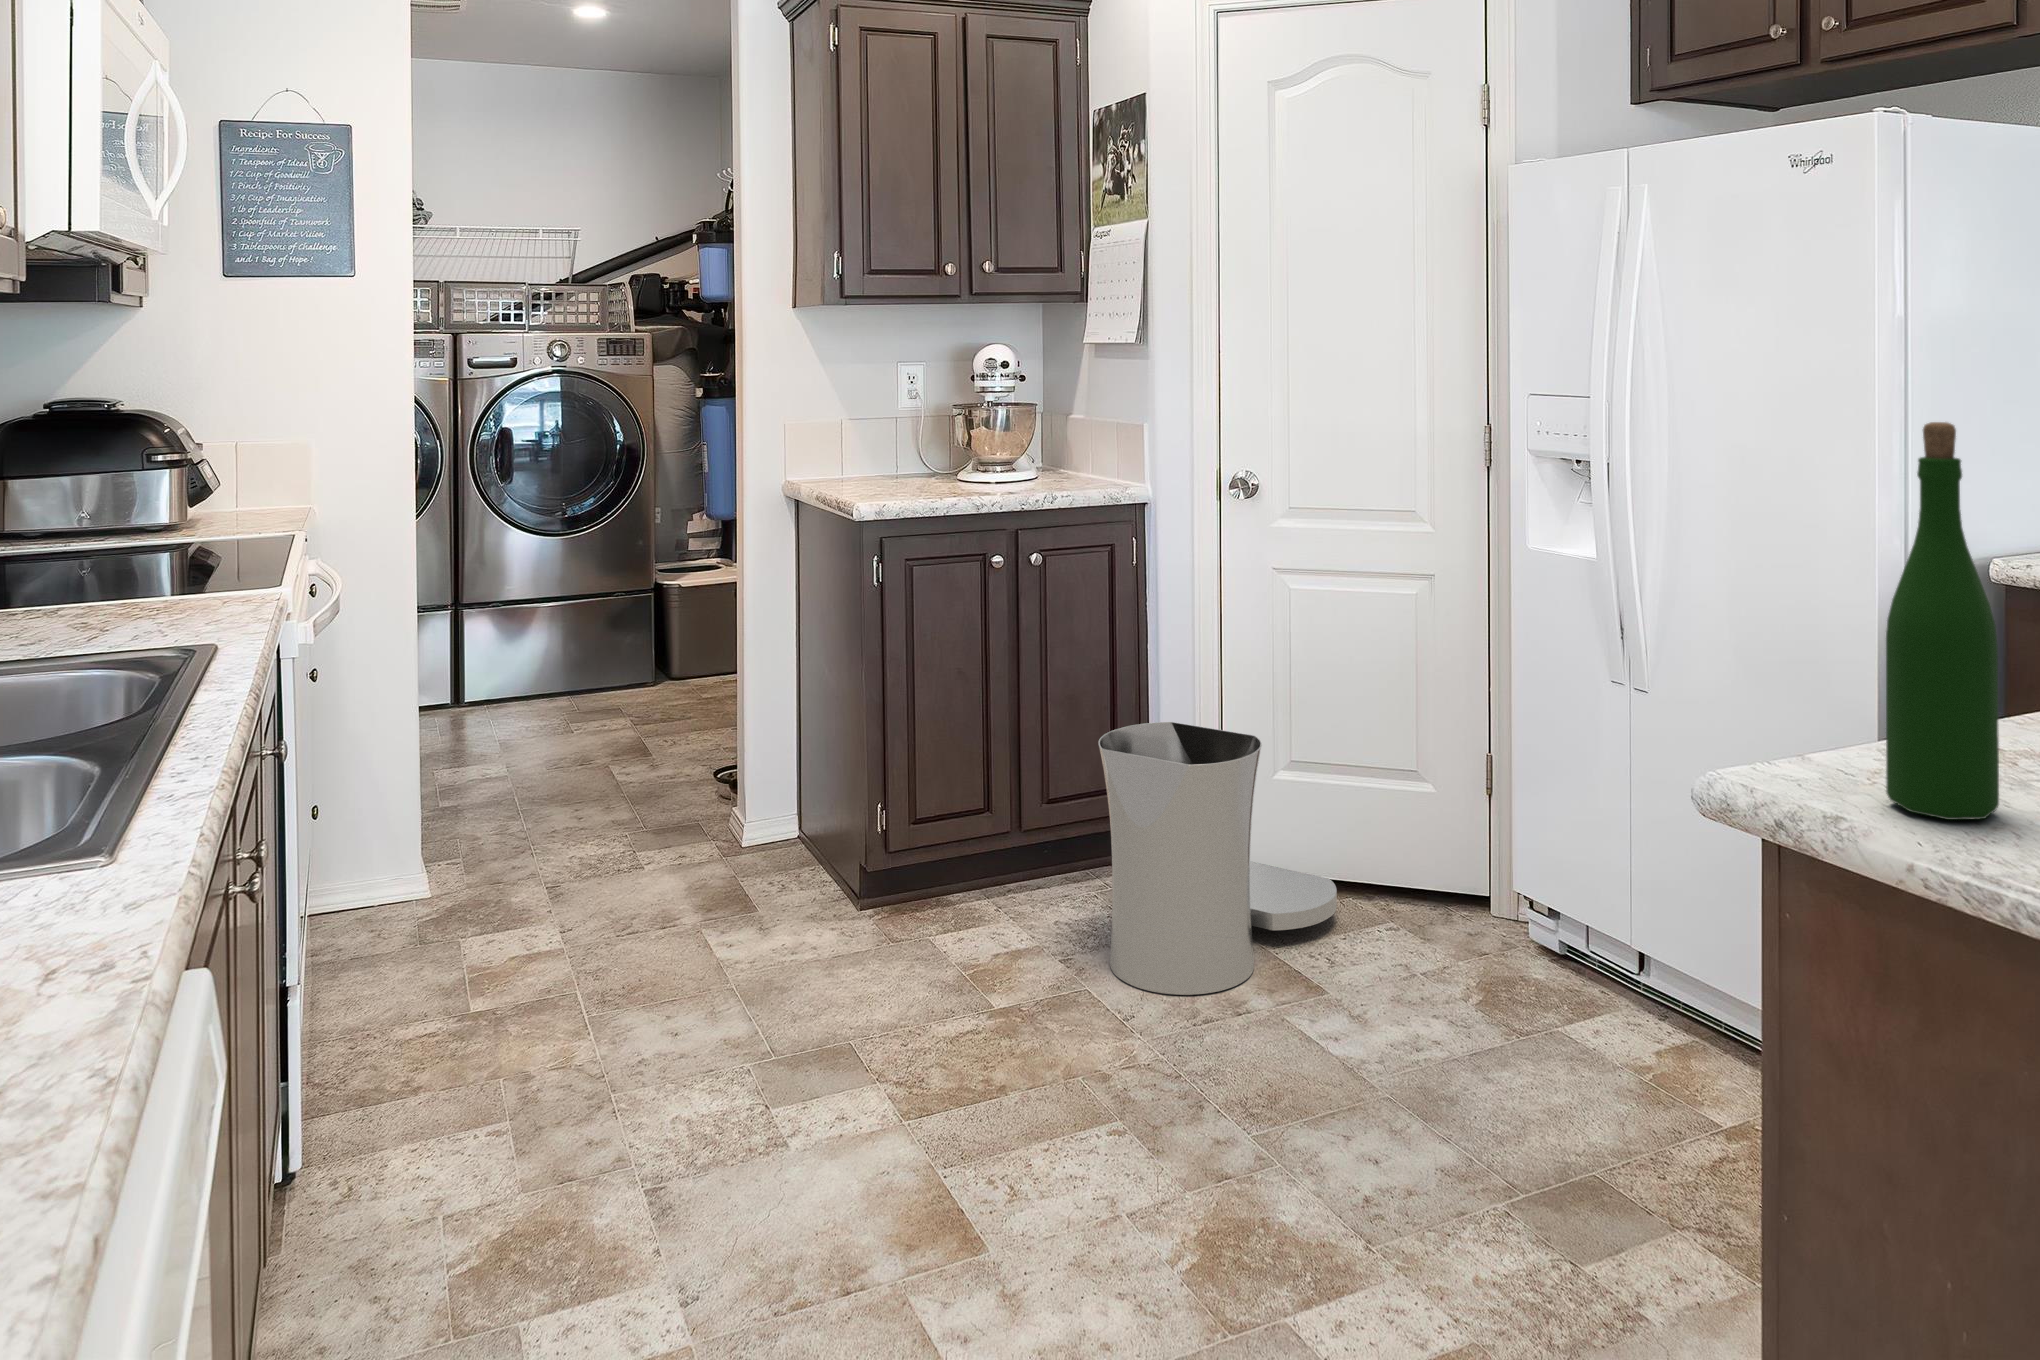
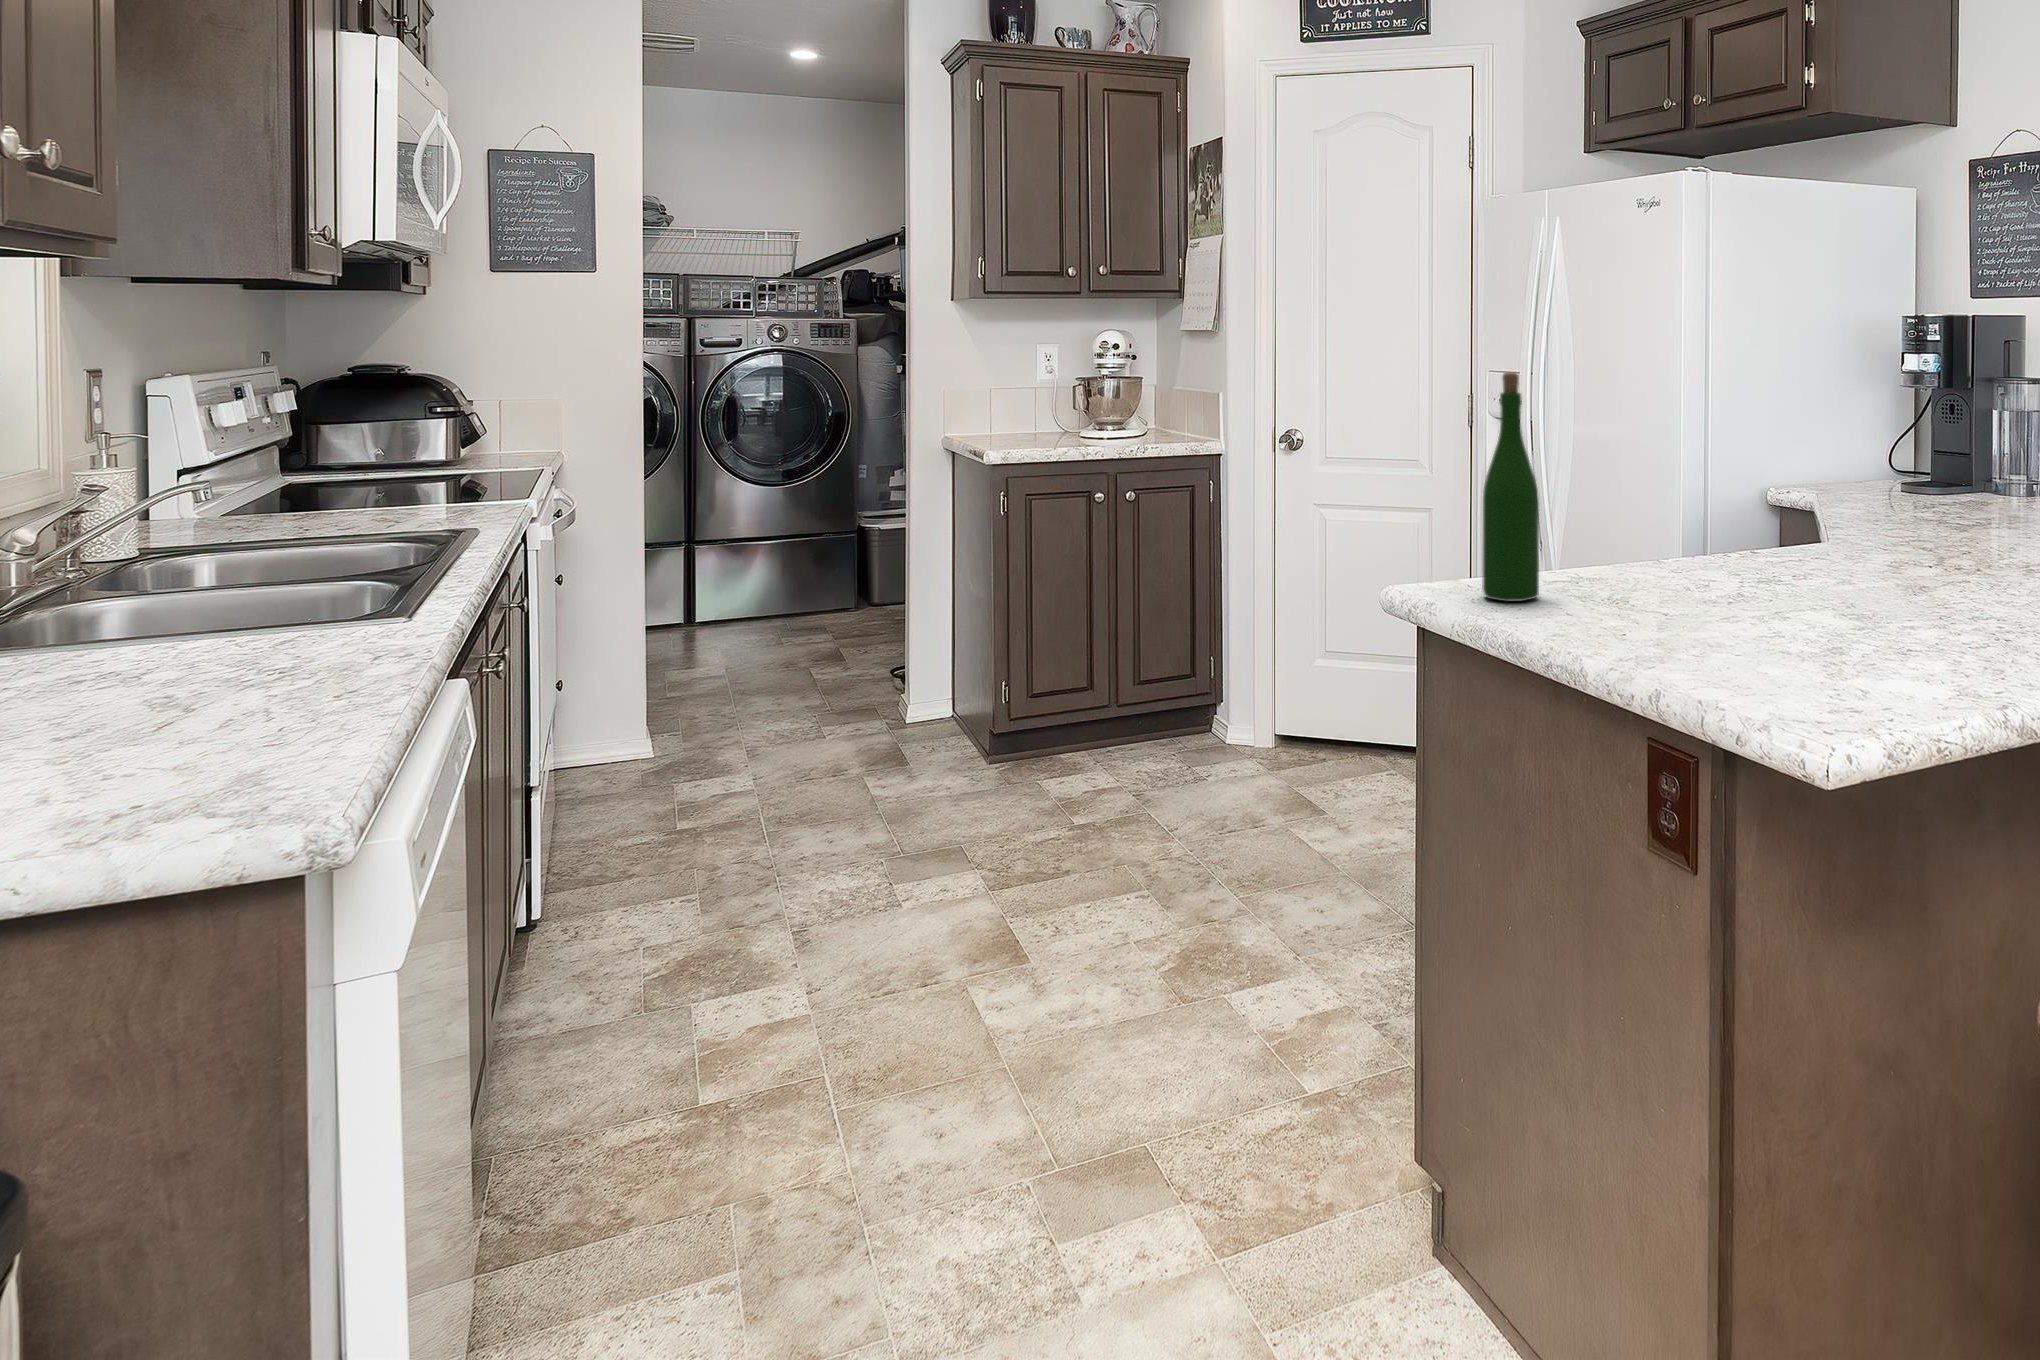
trash can: present [1098,722,1337,995] -> none [1163,615,1350,812]

